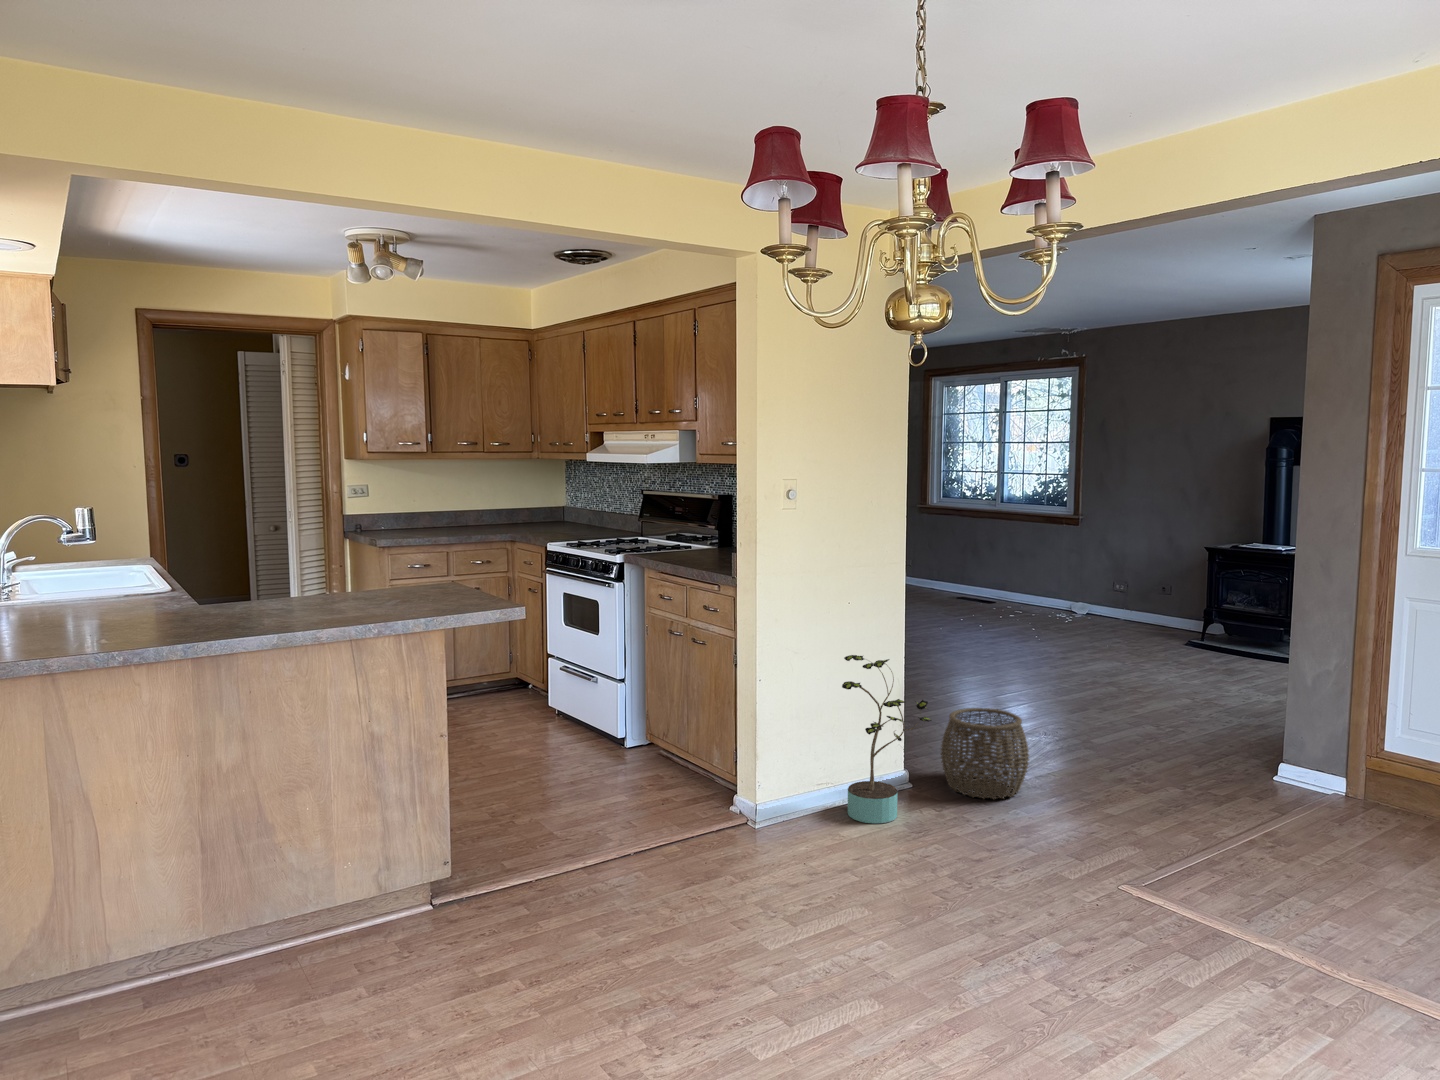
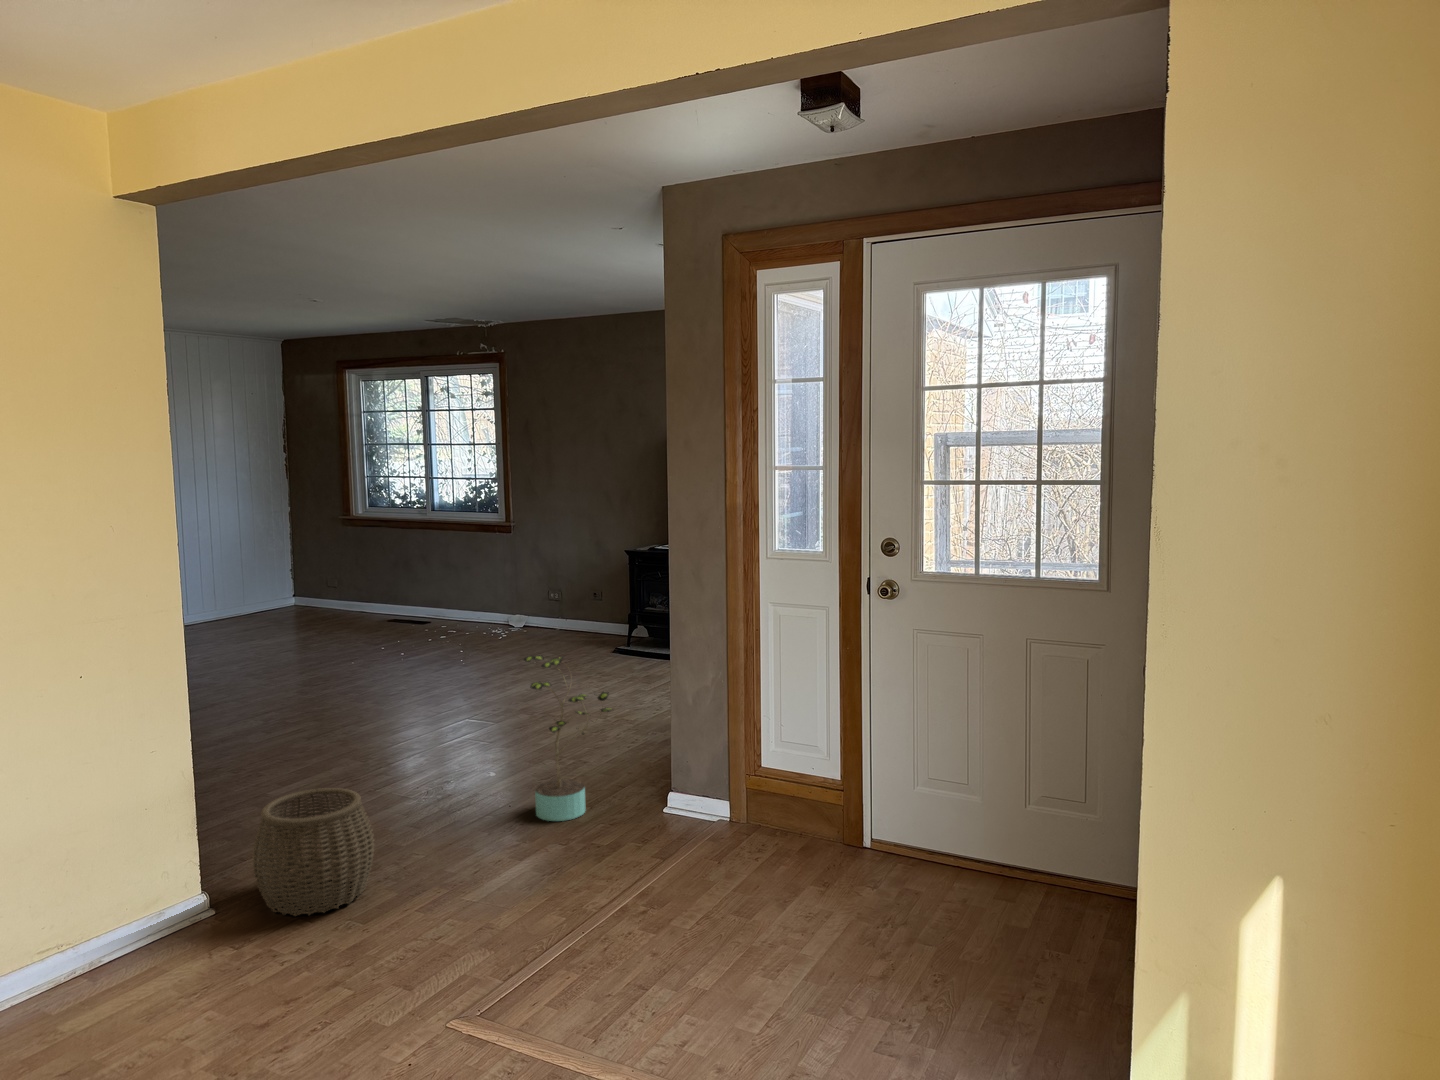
potted plant: present [842,655,931,824] -> present [524,655,611,821]

